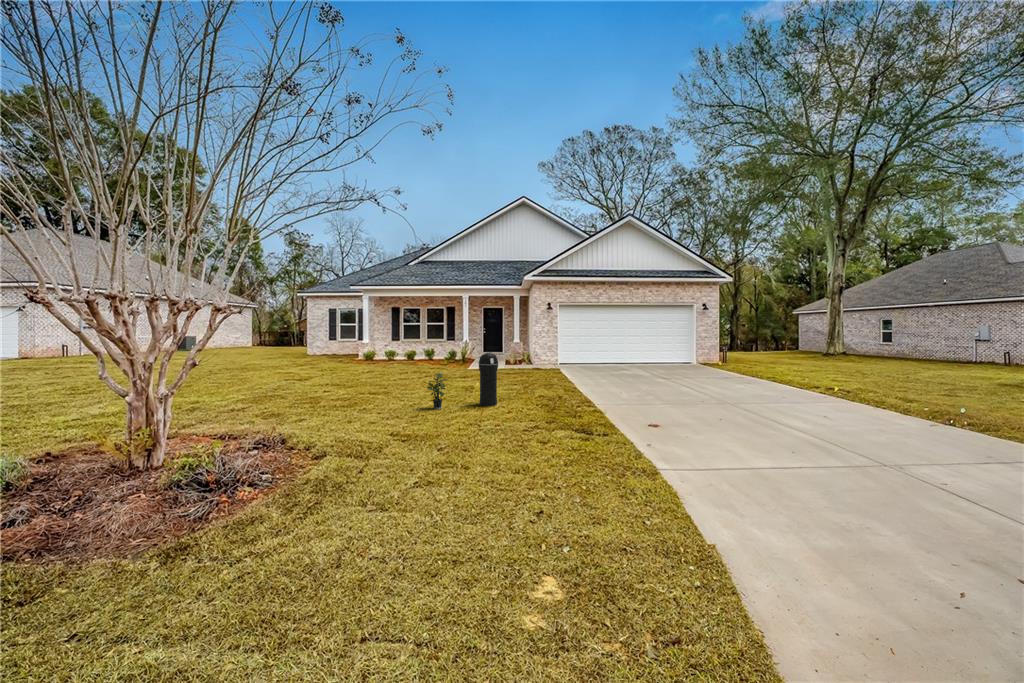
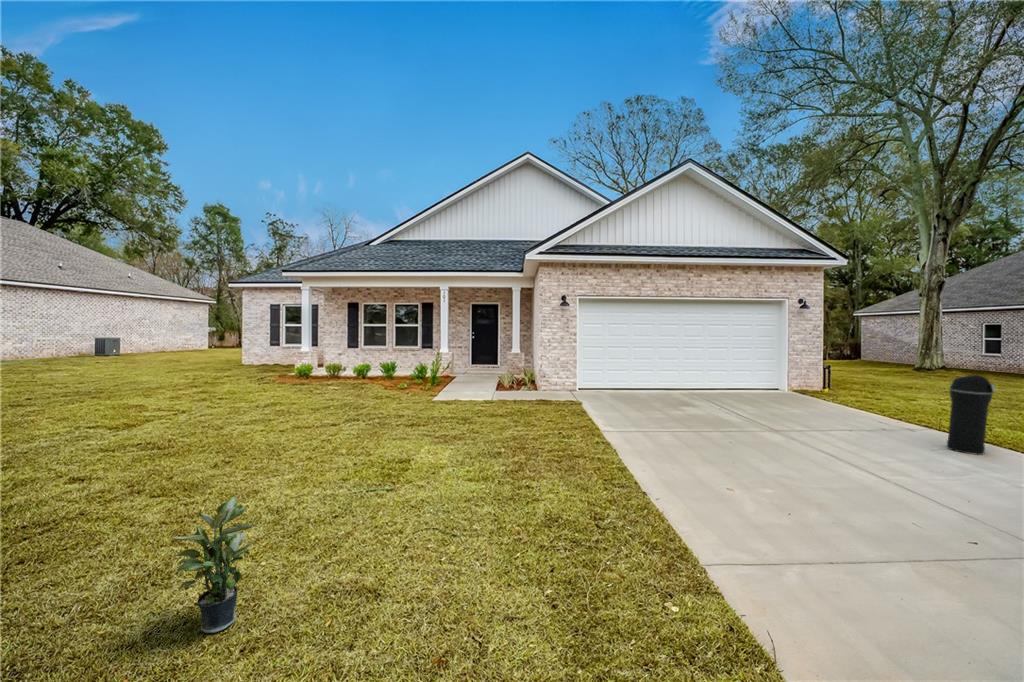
trash can: present [479,353,498,406] -> present [947,375,996,455]

